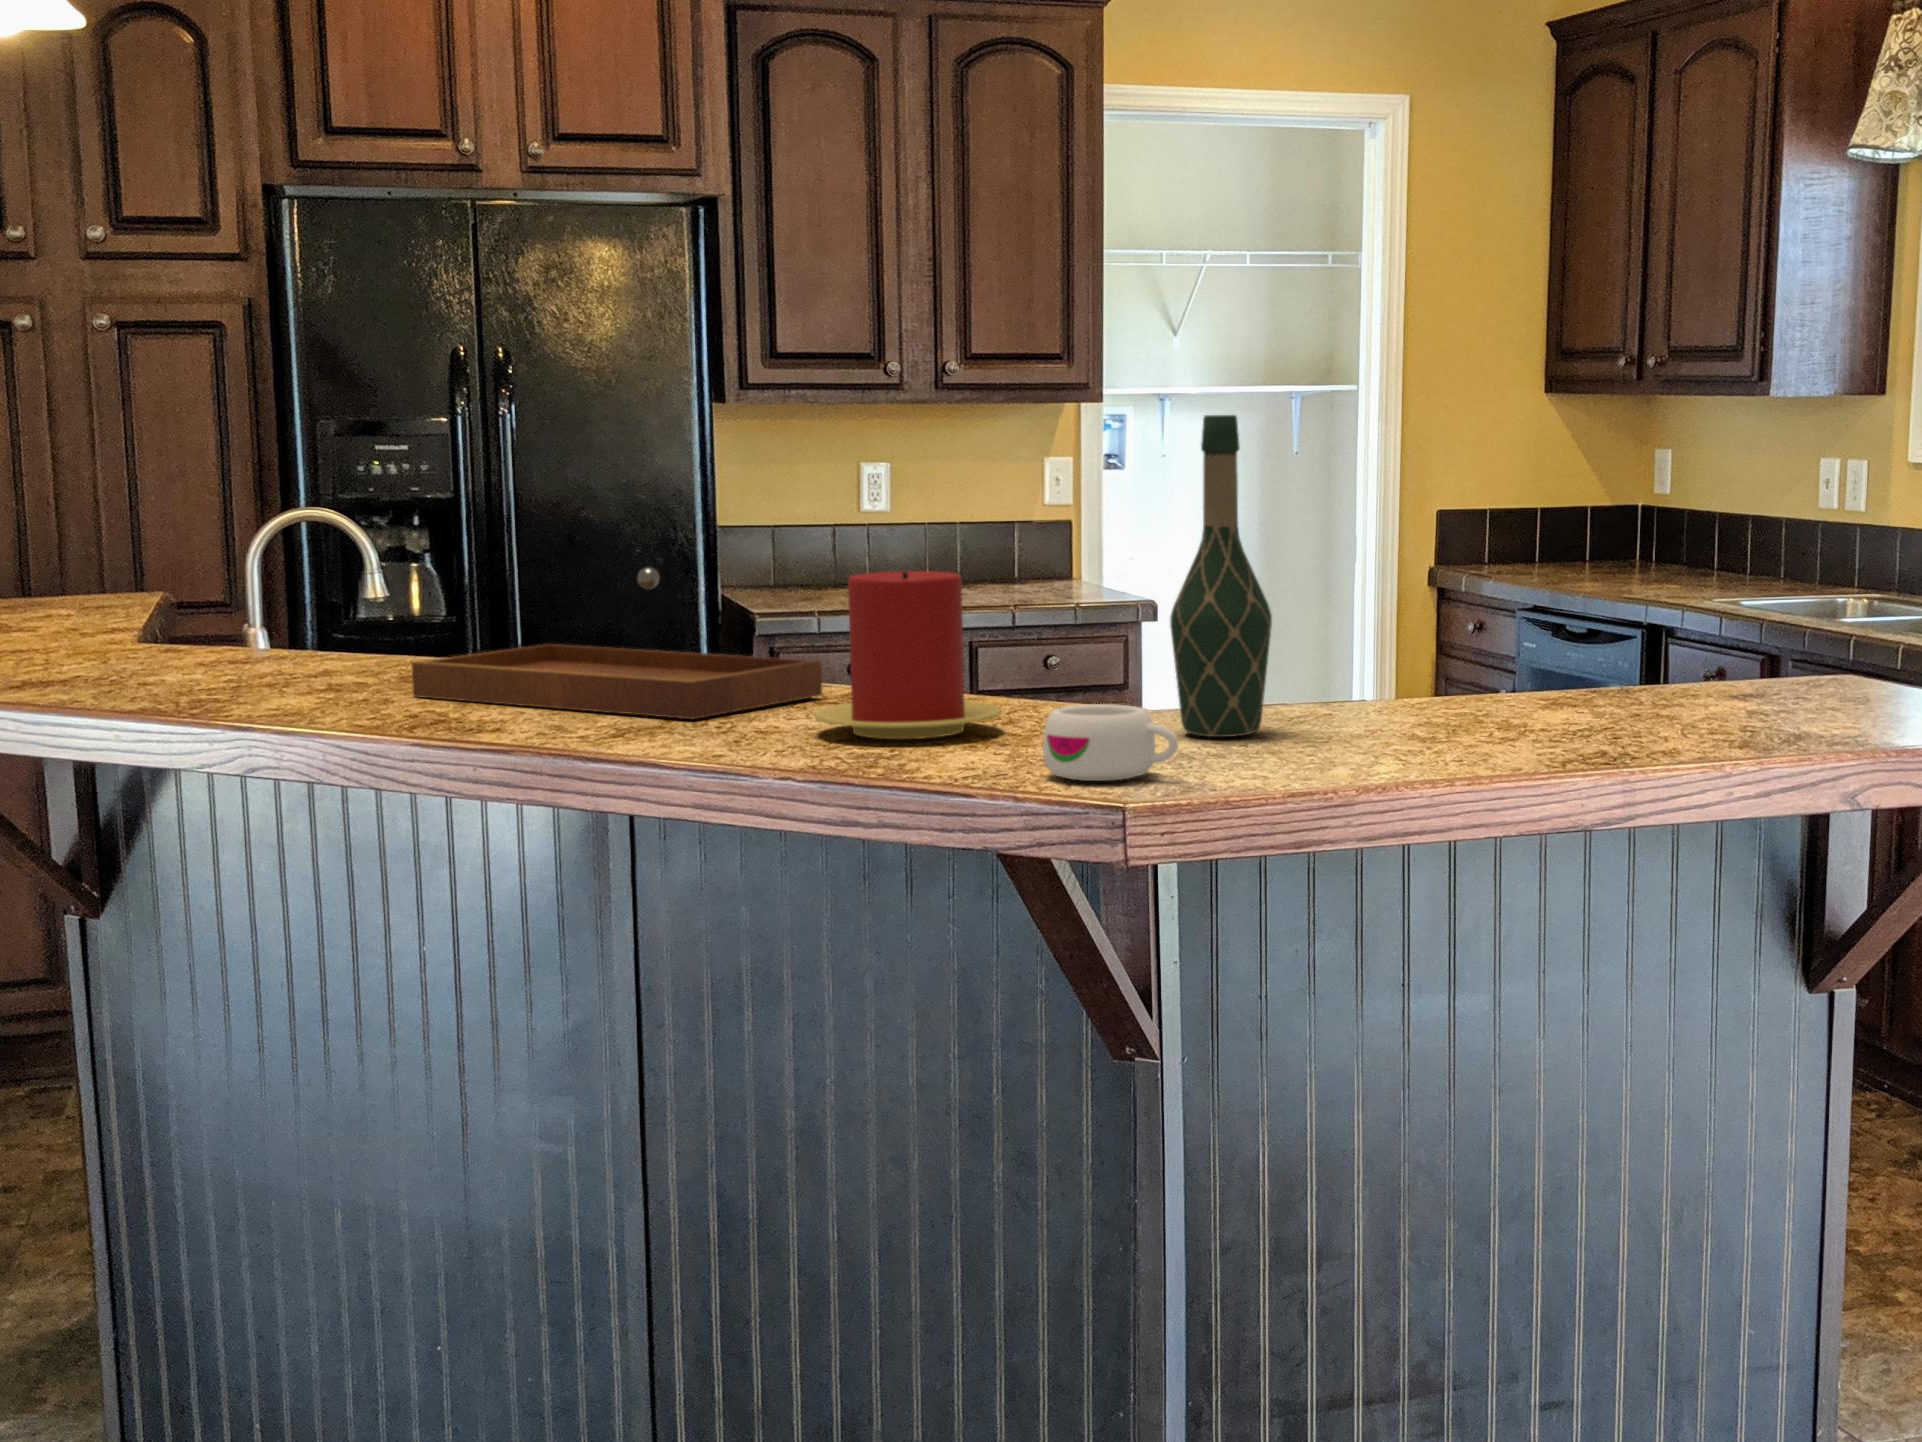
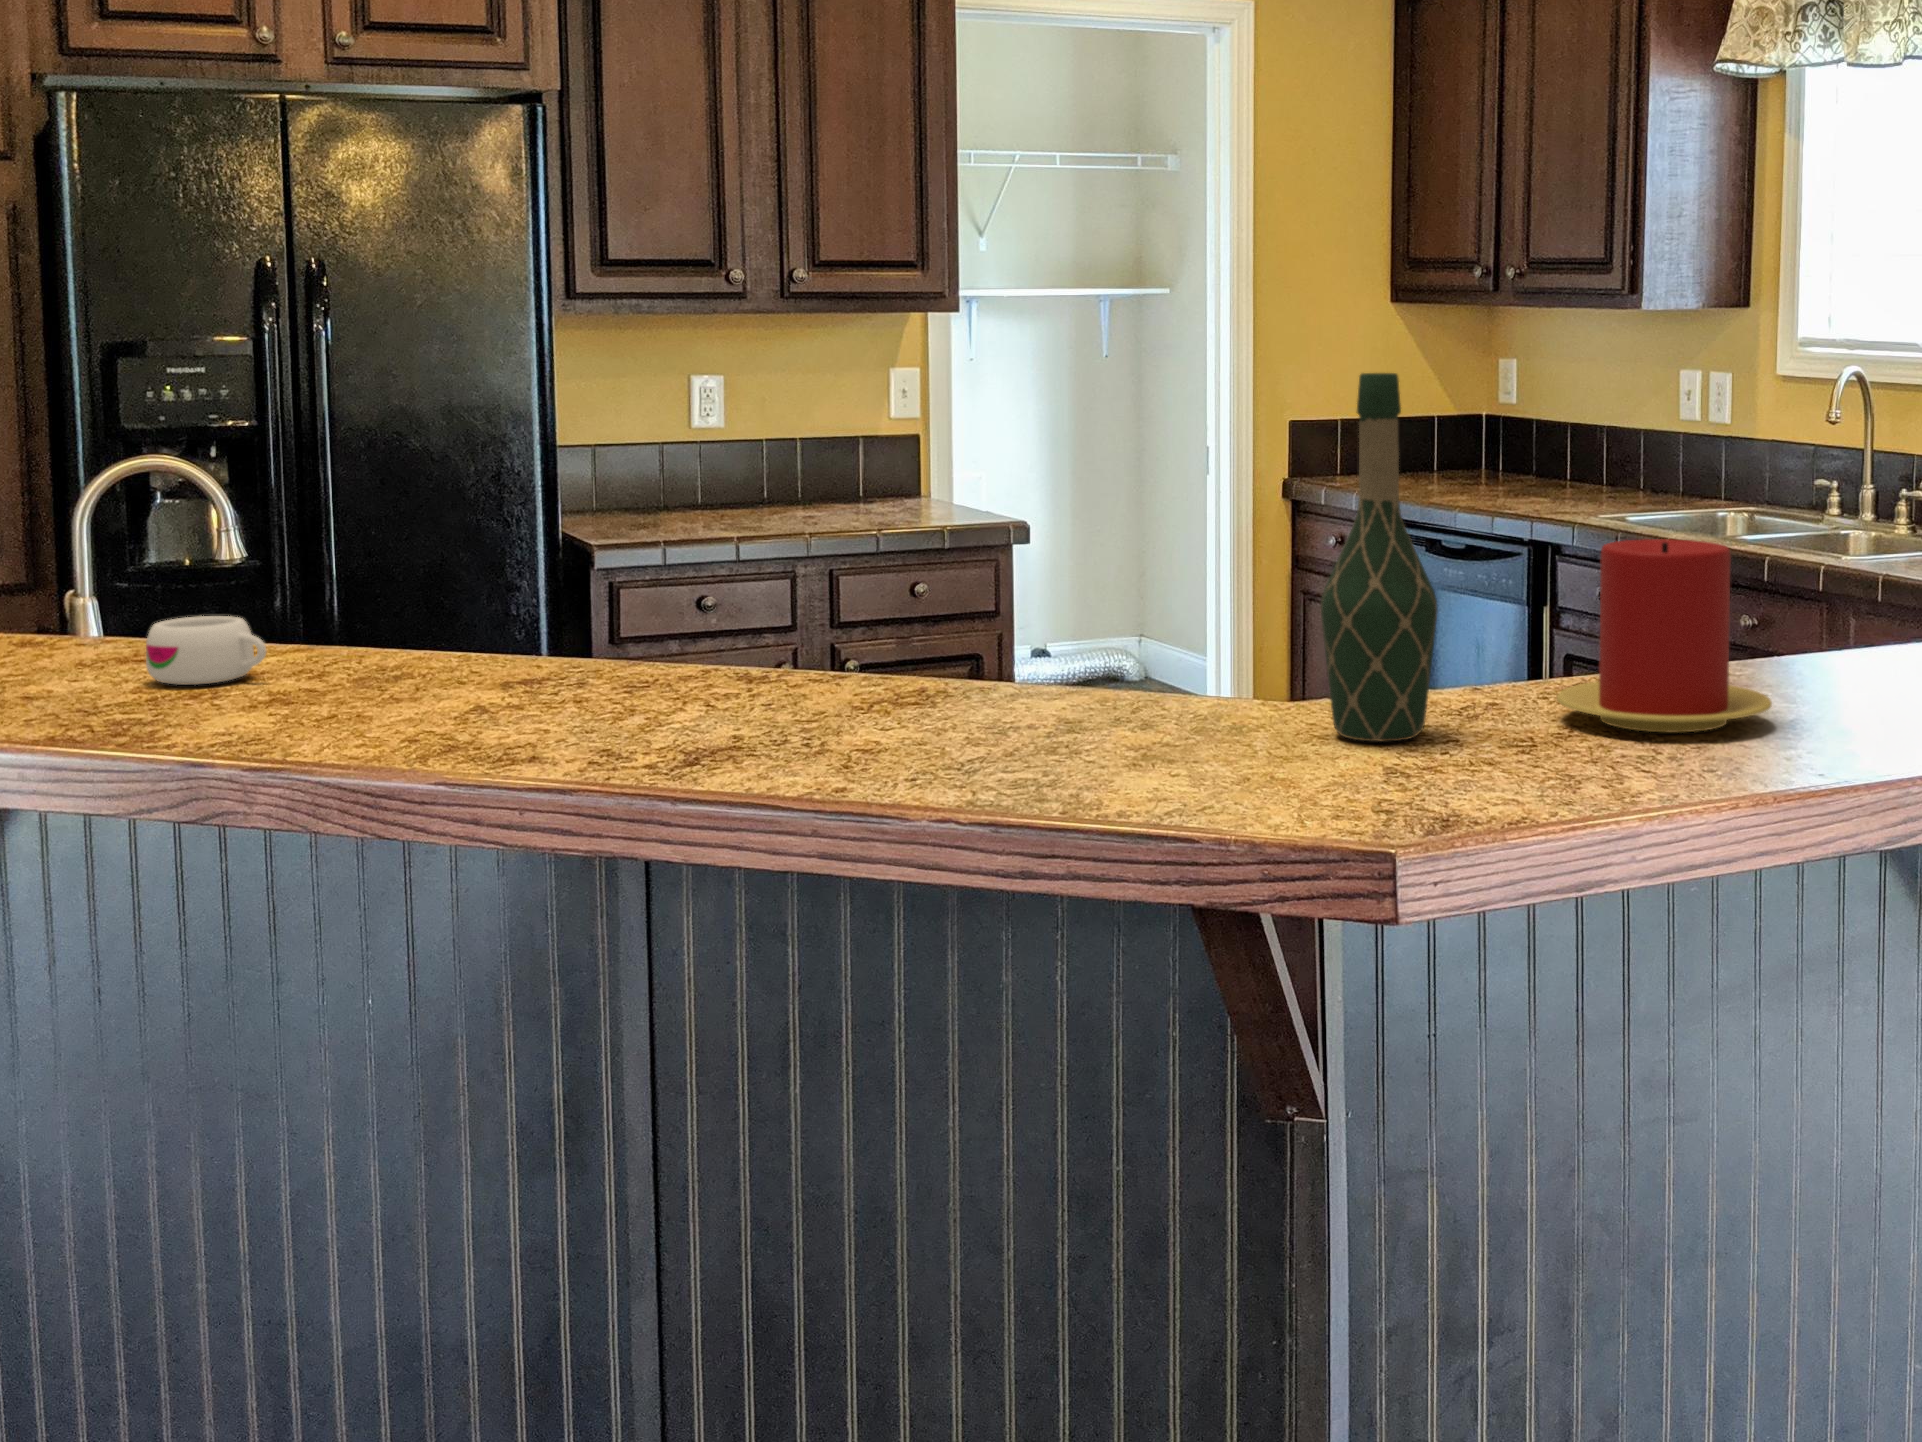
tray: present [412,568,822,719] -> none [358,543,863,731]
candle: present [814,571,1002,739] -> present [1557,539,1772,732]
mug: present [1043,704,1178,781] -> present [146,616,266,685]

